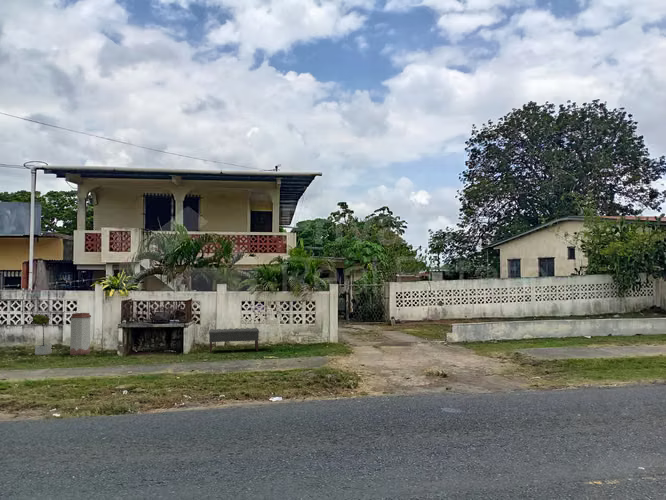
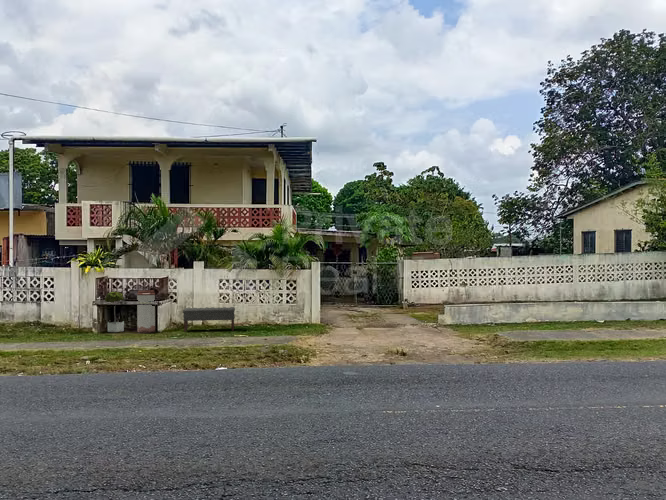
trash can: present [70,313,91,355] -> present [137,290,155,333]
potted tree: present [32,314,52,355] -> present [105,291,124,332]

